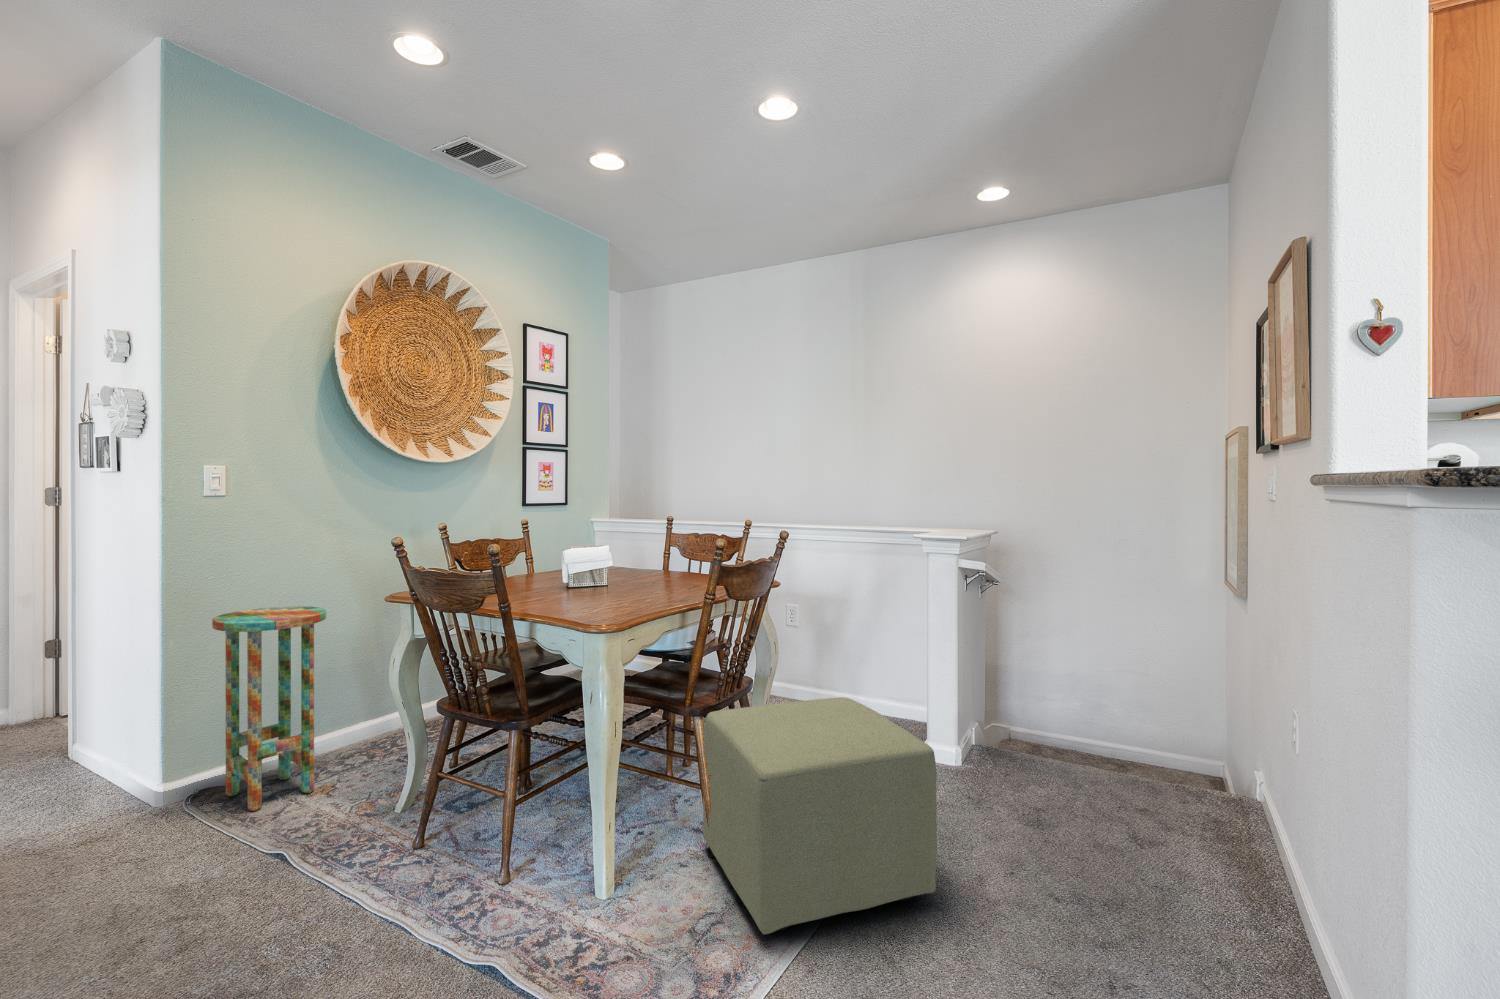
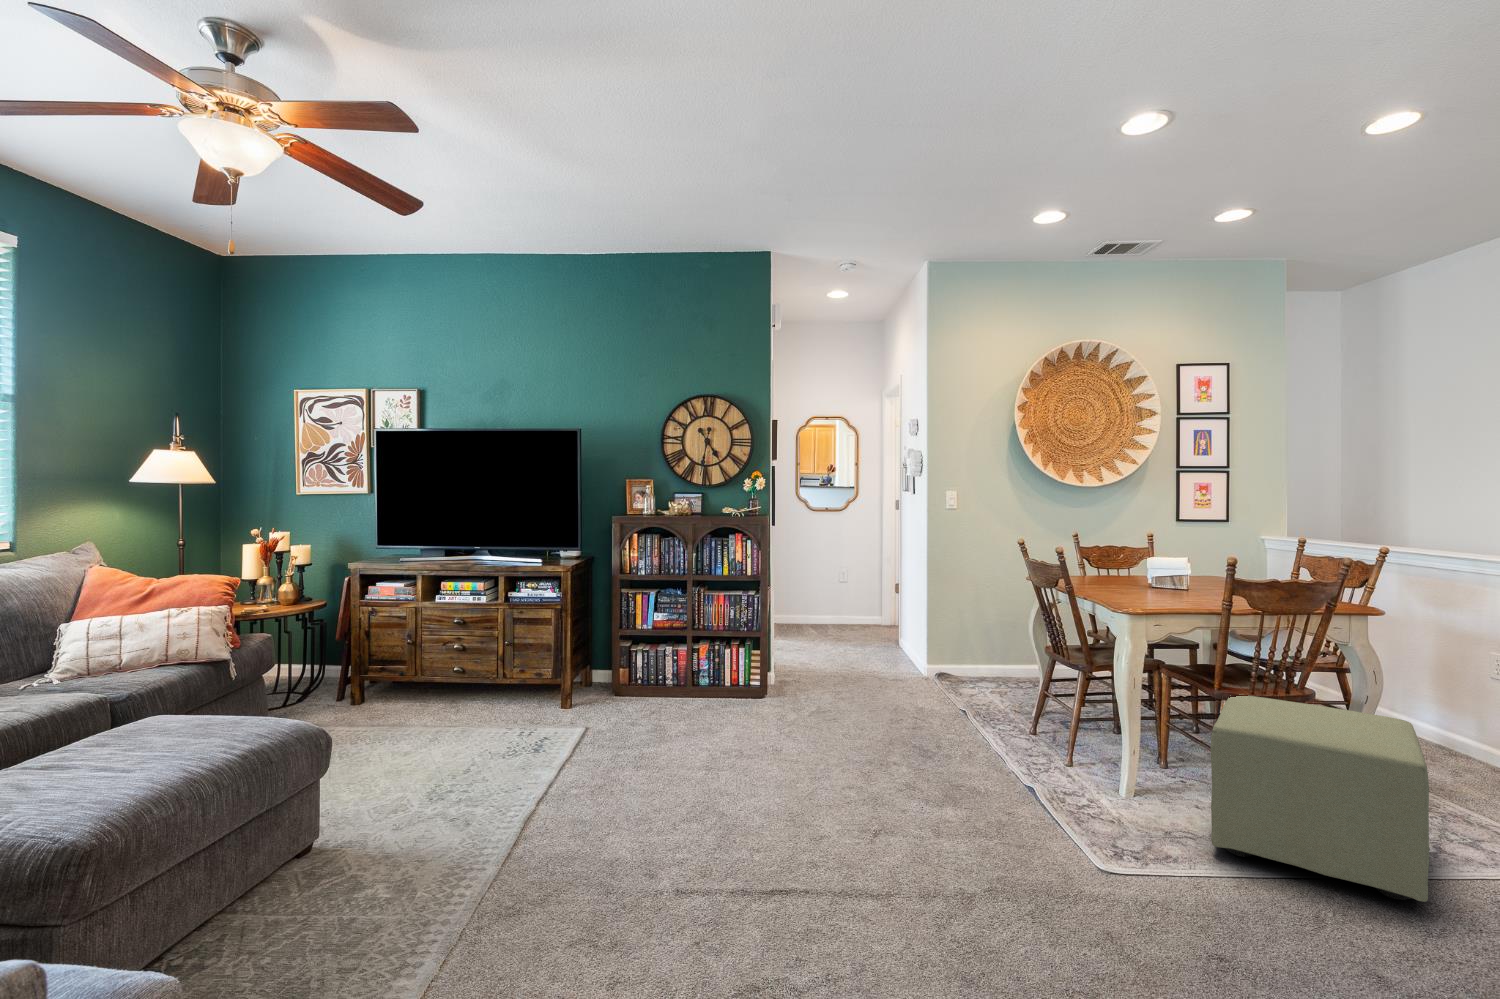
side table: present [212,606,326,811] -> none [946,578,1005,694]

